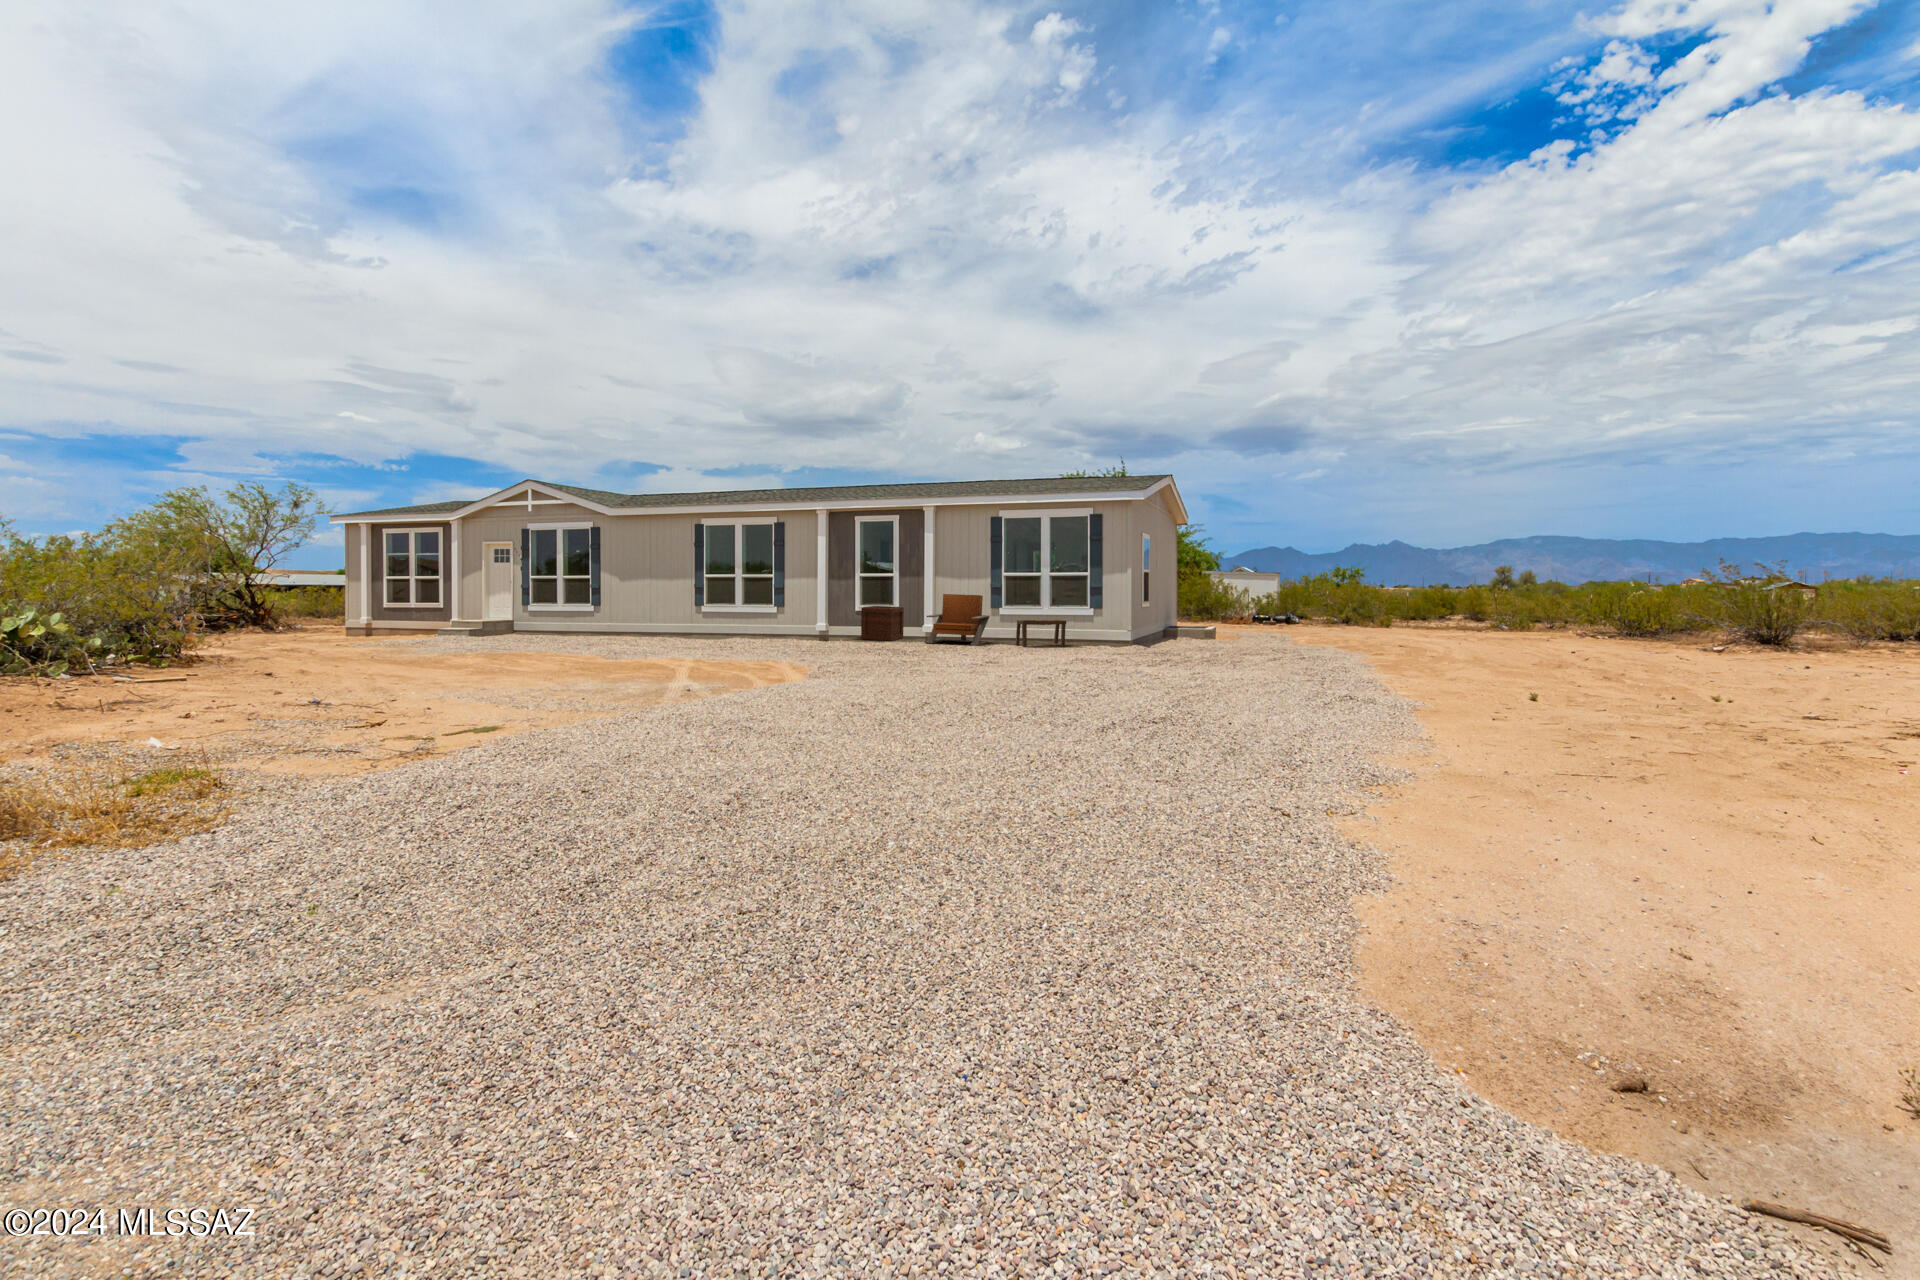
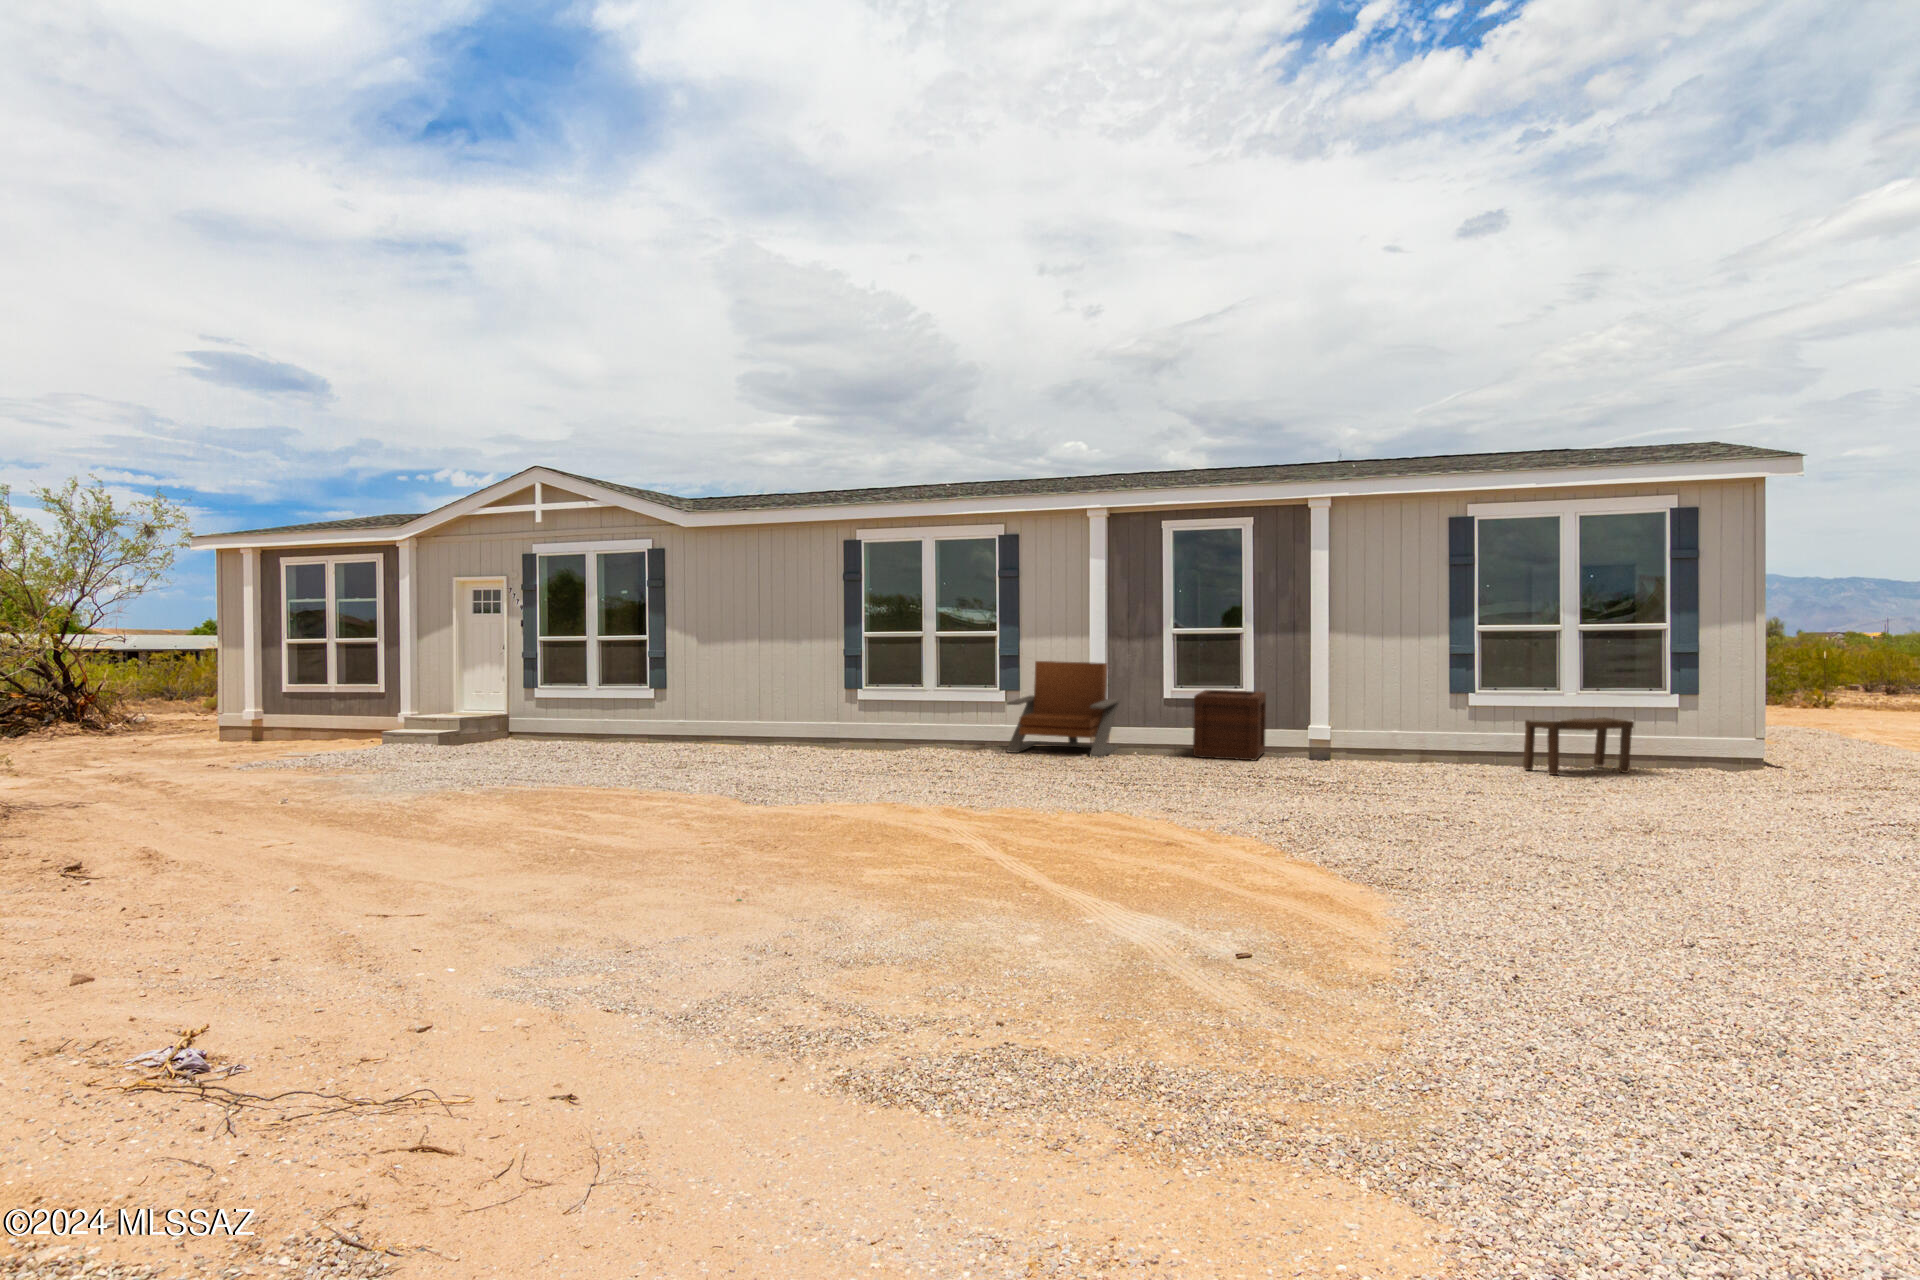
lounge chair: present [926,594,990,646] -> present [1006,661,1120,758]

